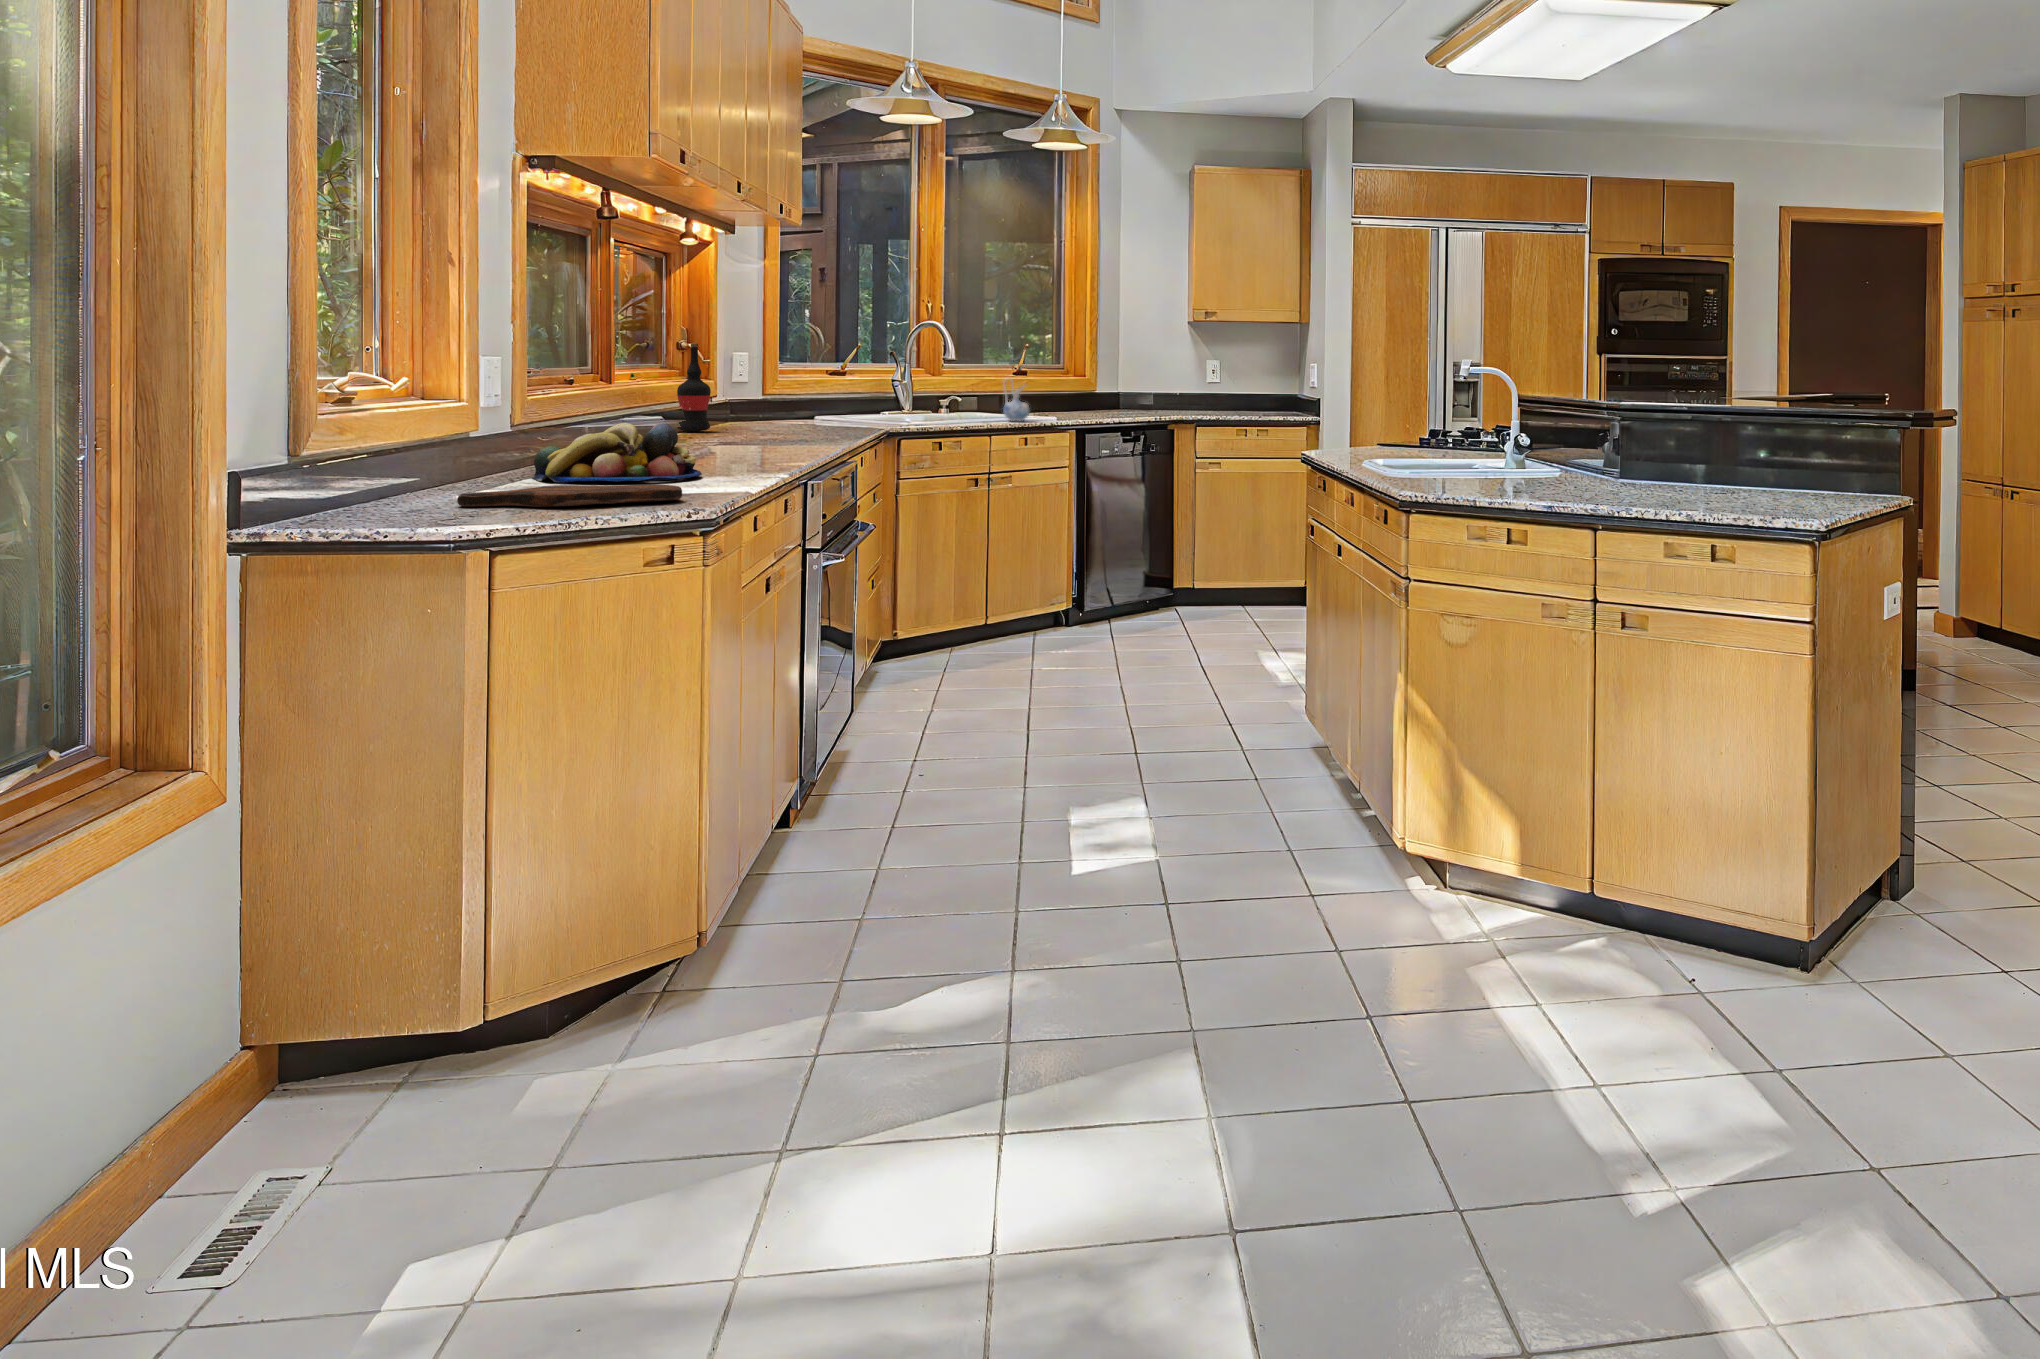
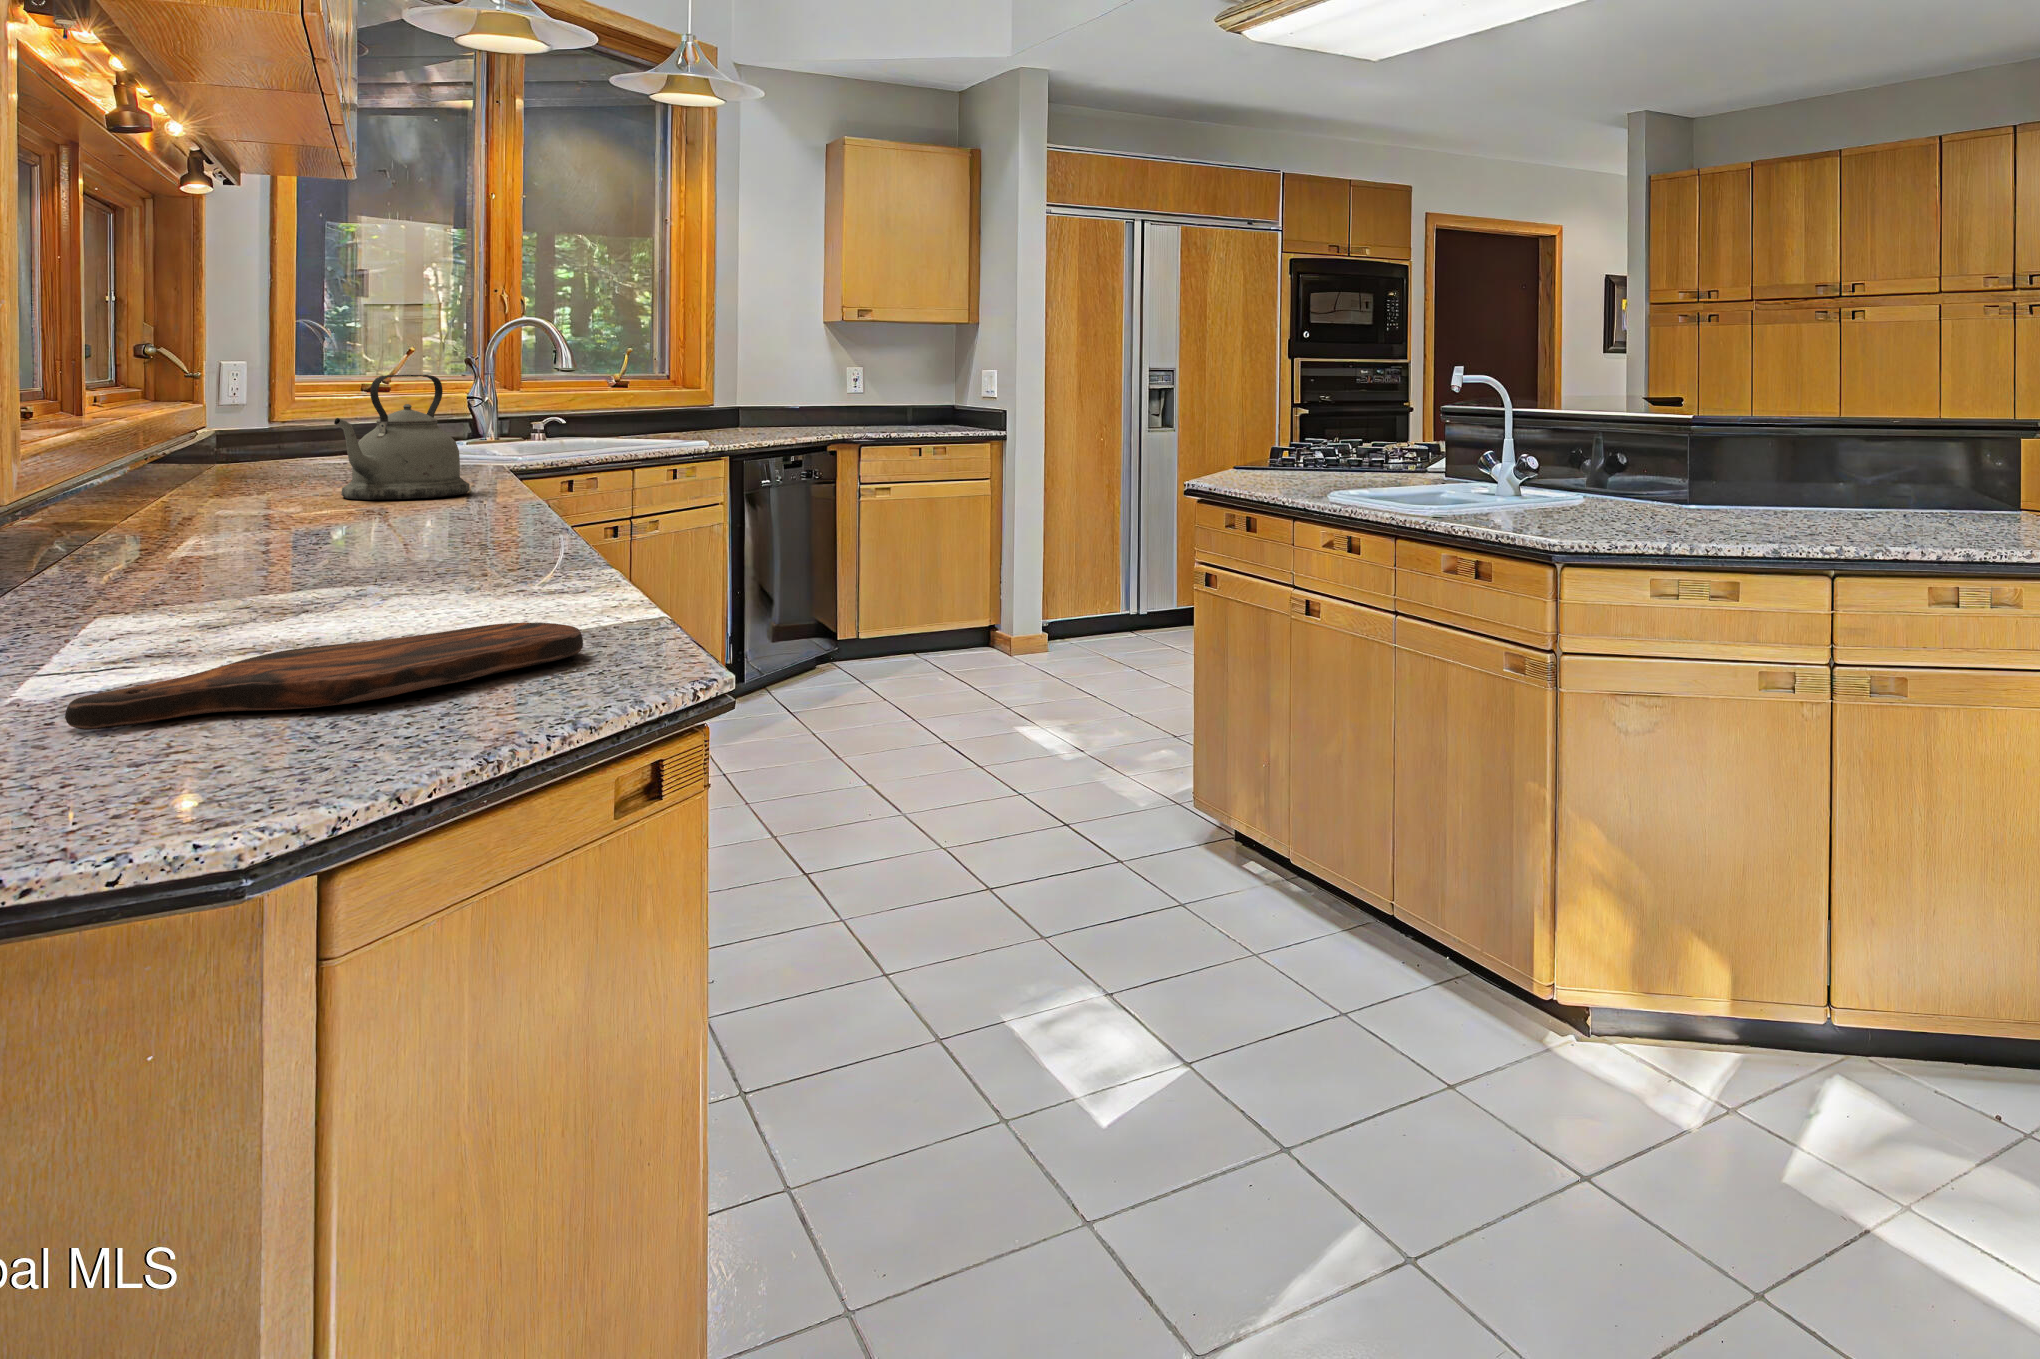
wine bottle: present [677,343,711,431] -> none [183,346,244,482]
kettle: none [729,362,813,443] -> present [334,375,470,500]
ceramic pitcher: present [1003,379,1030,421] -> none [647,391,684,447]
fruit bowl: present [532,423,702,482] -> none [98,491,470,622]

